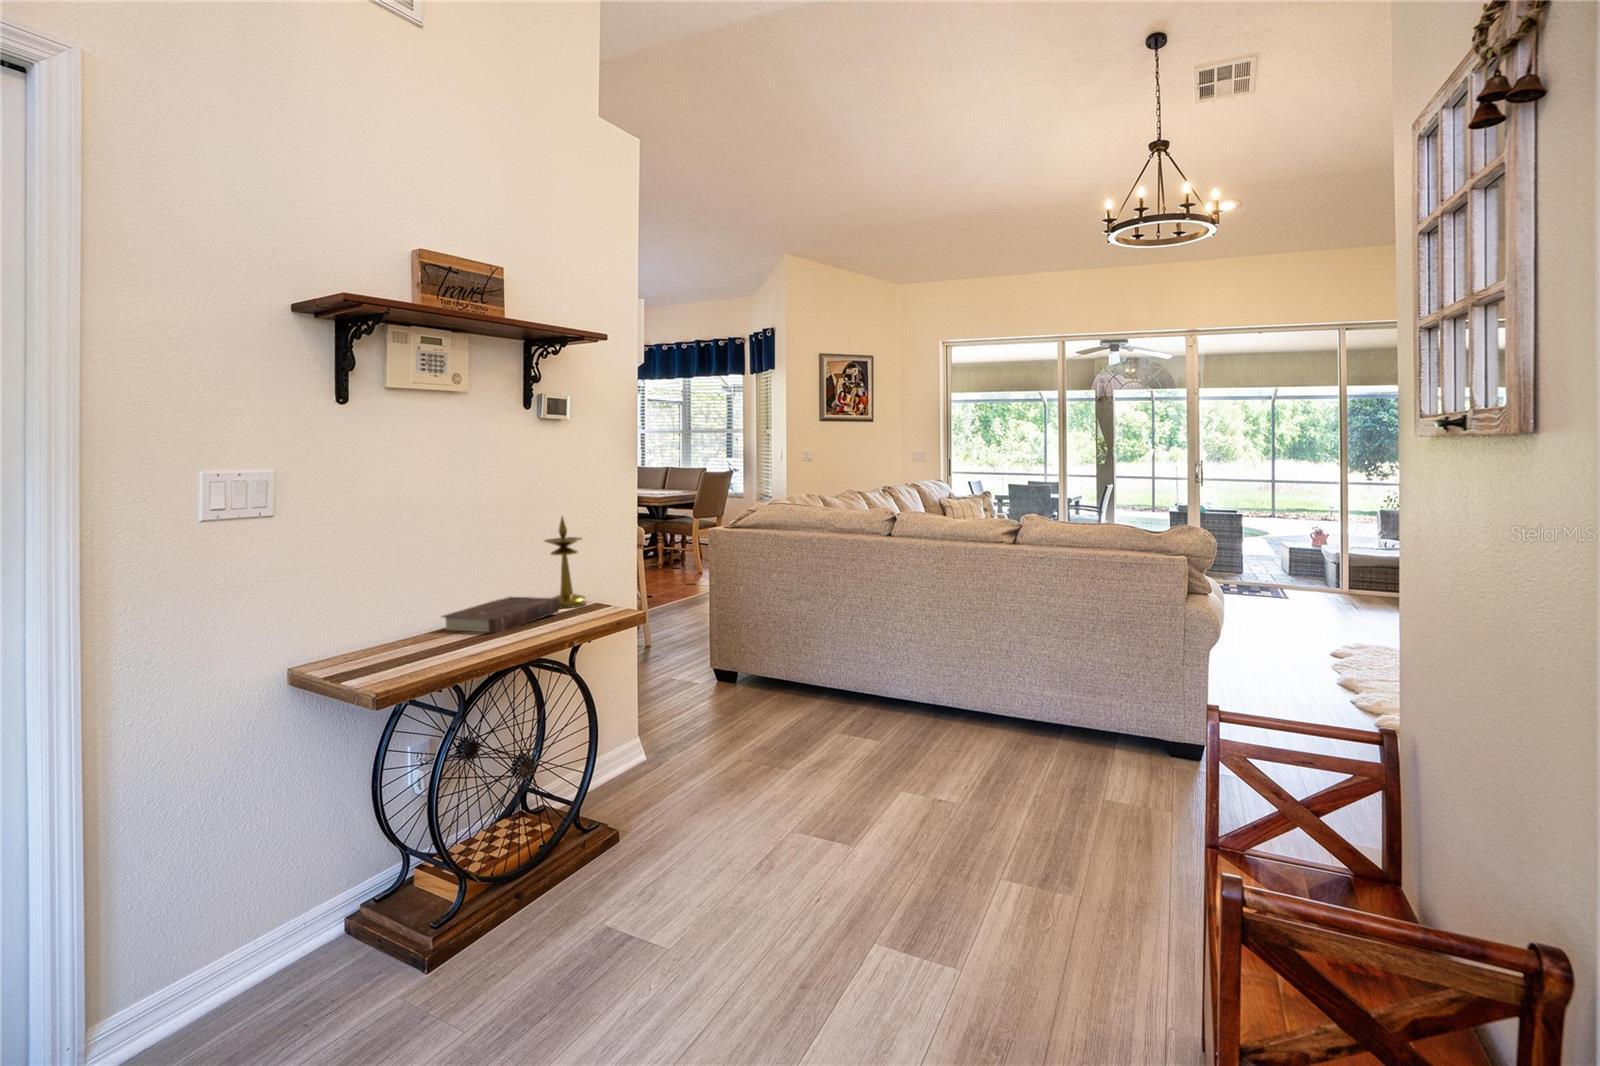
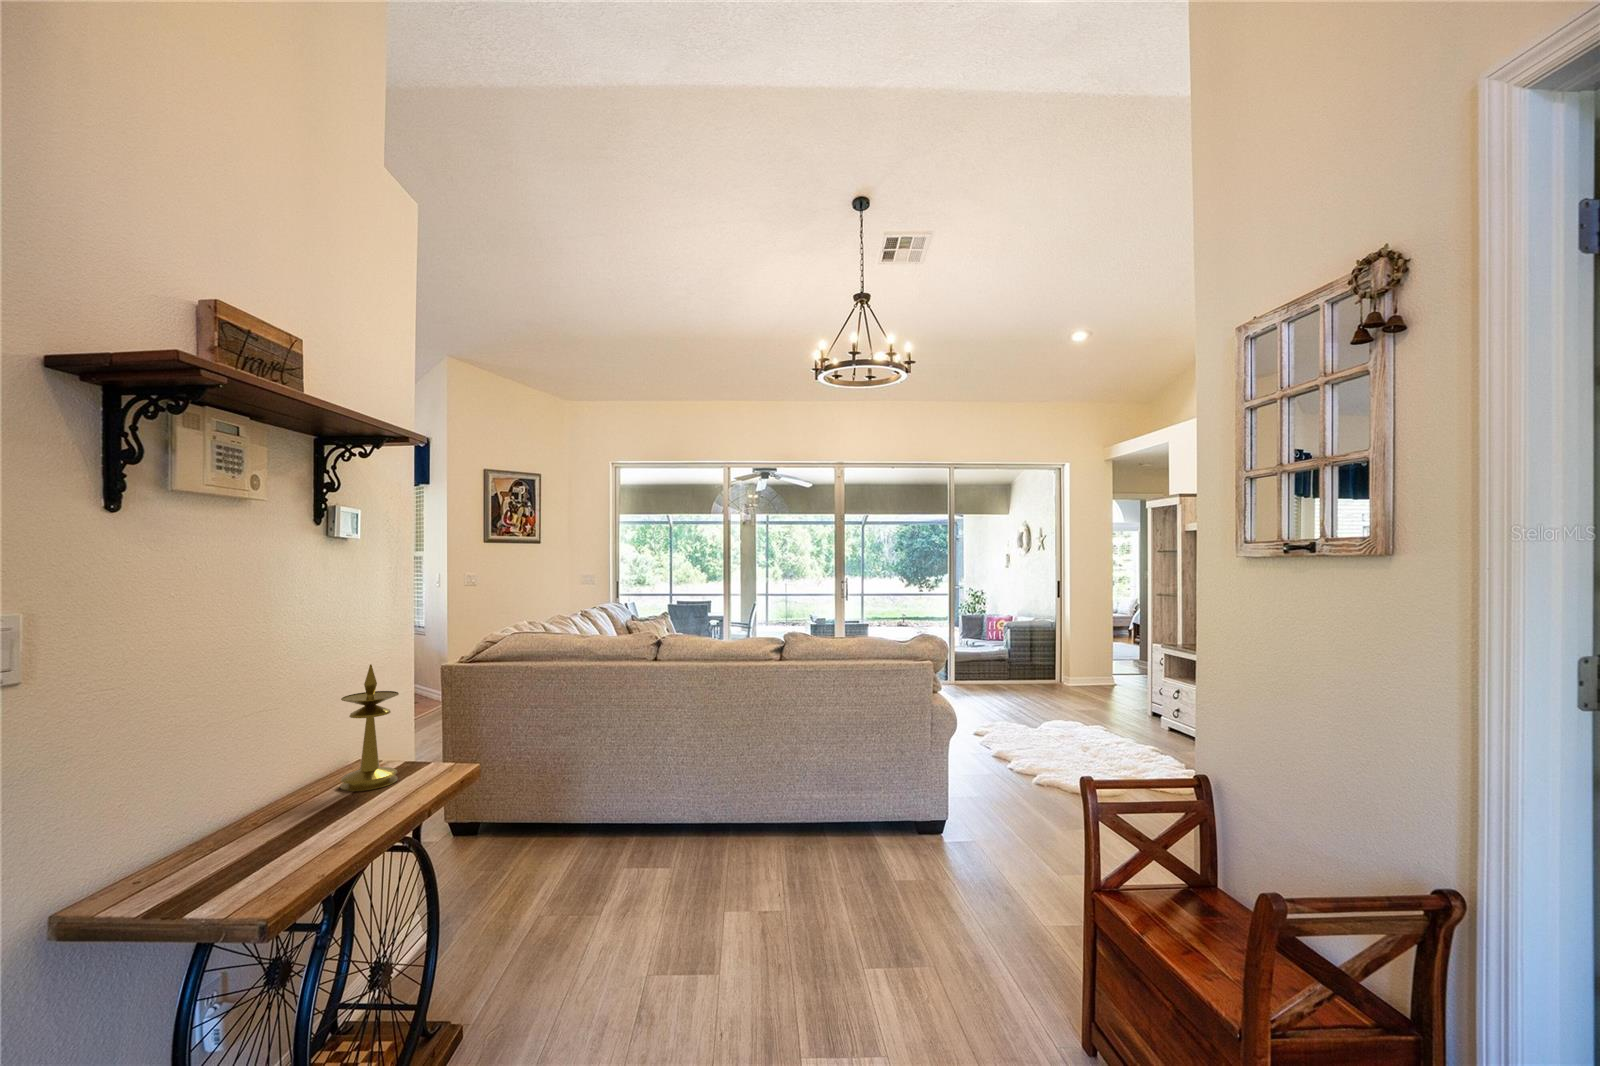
book: present [442,597,559,633] -> none [225,778,387,862]

